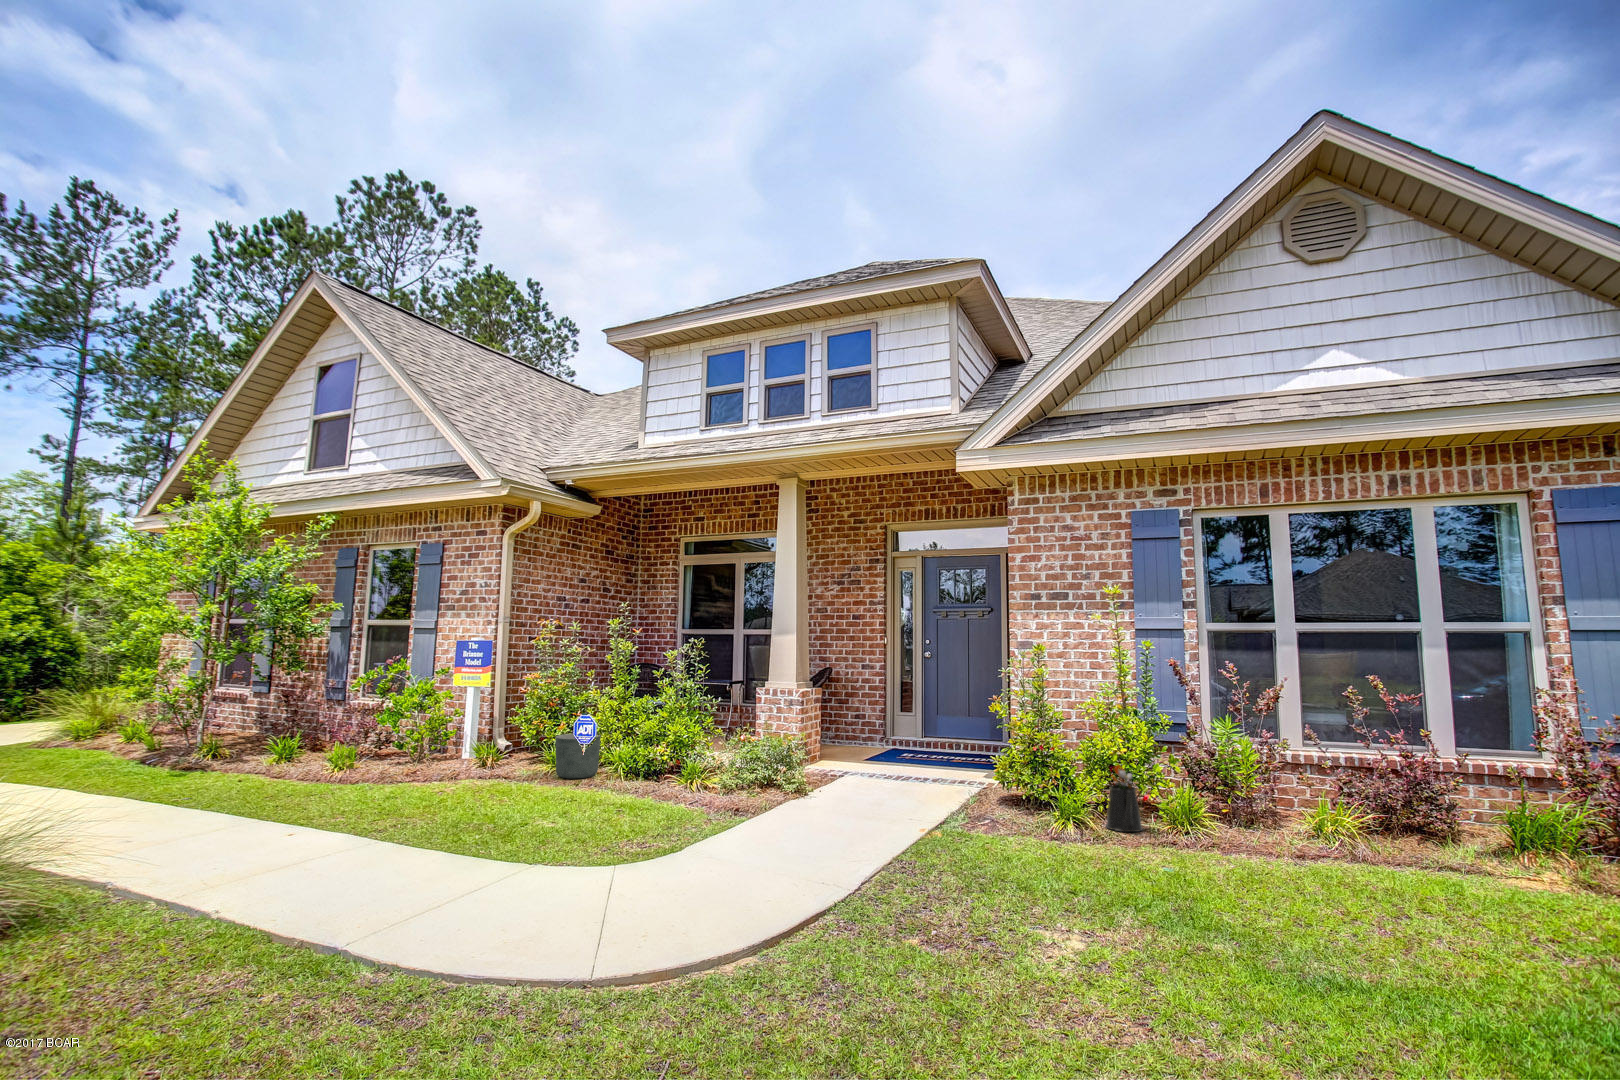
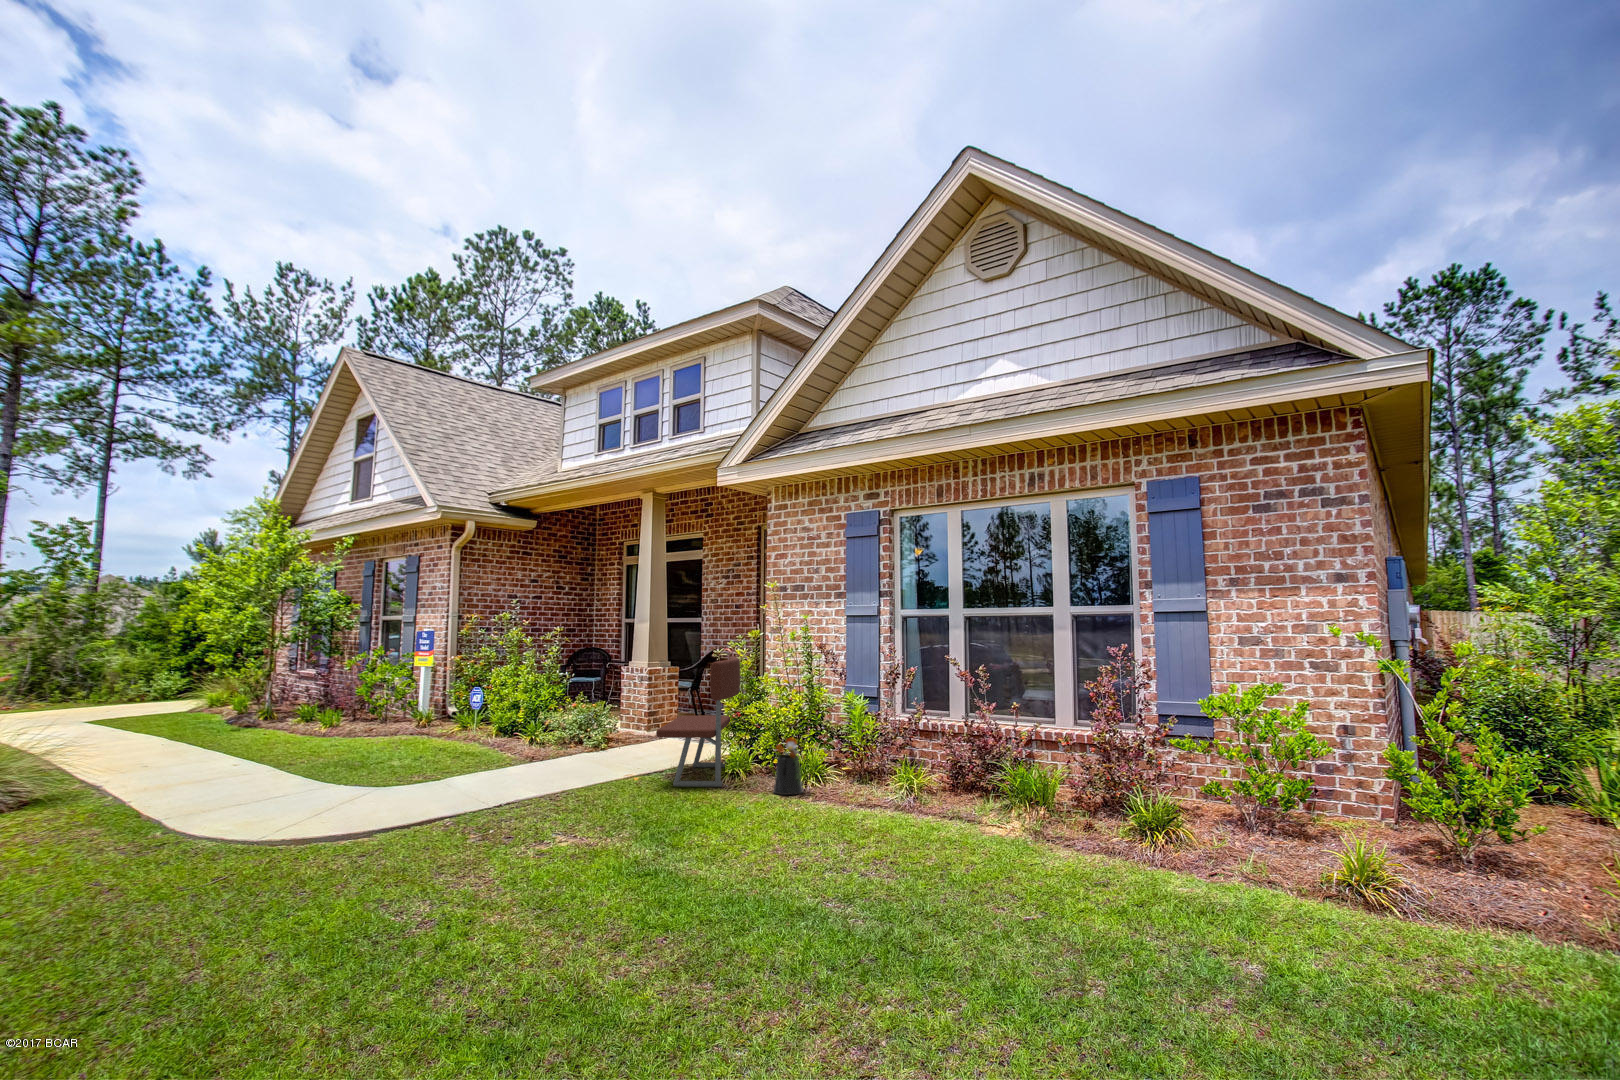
bench: none [924,672,1038,828] -> present [656,656,740,787]
planter: present [556,734,601,779] -> none [456,703,494,739]

